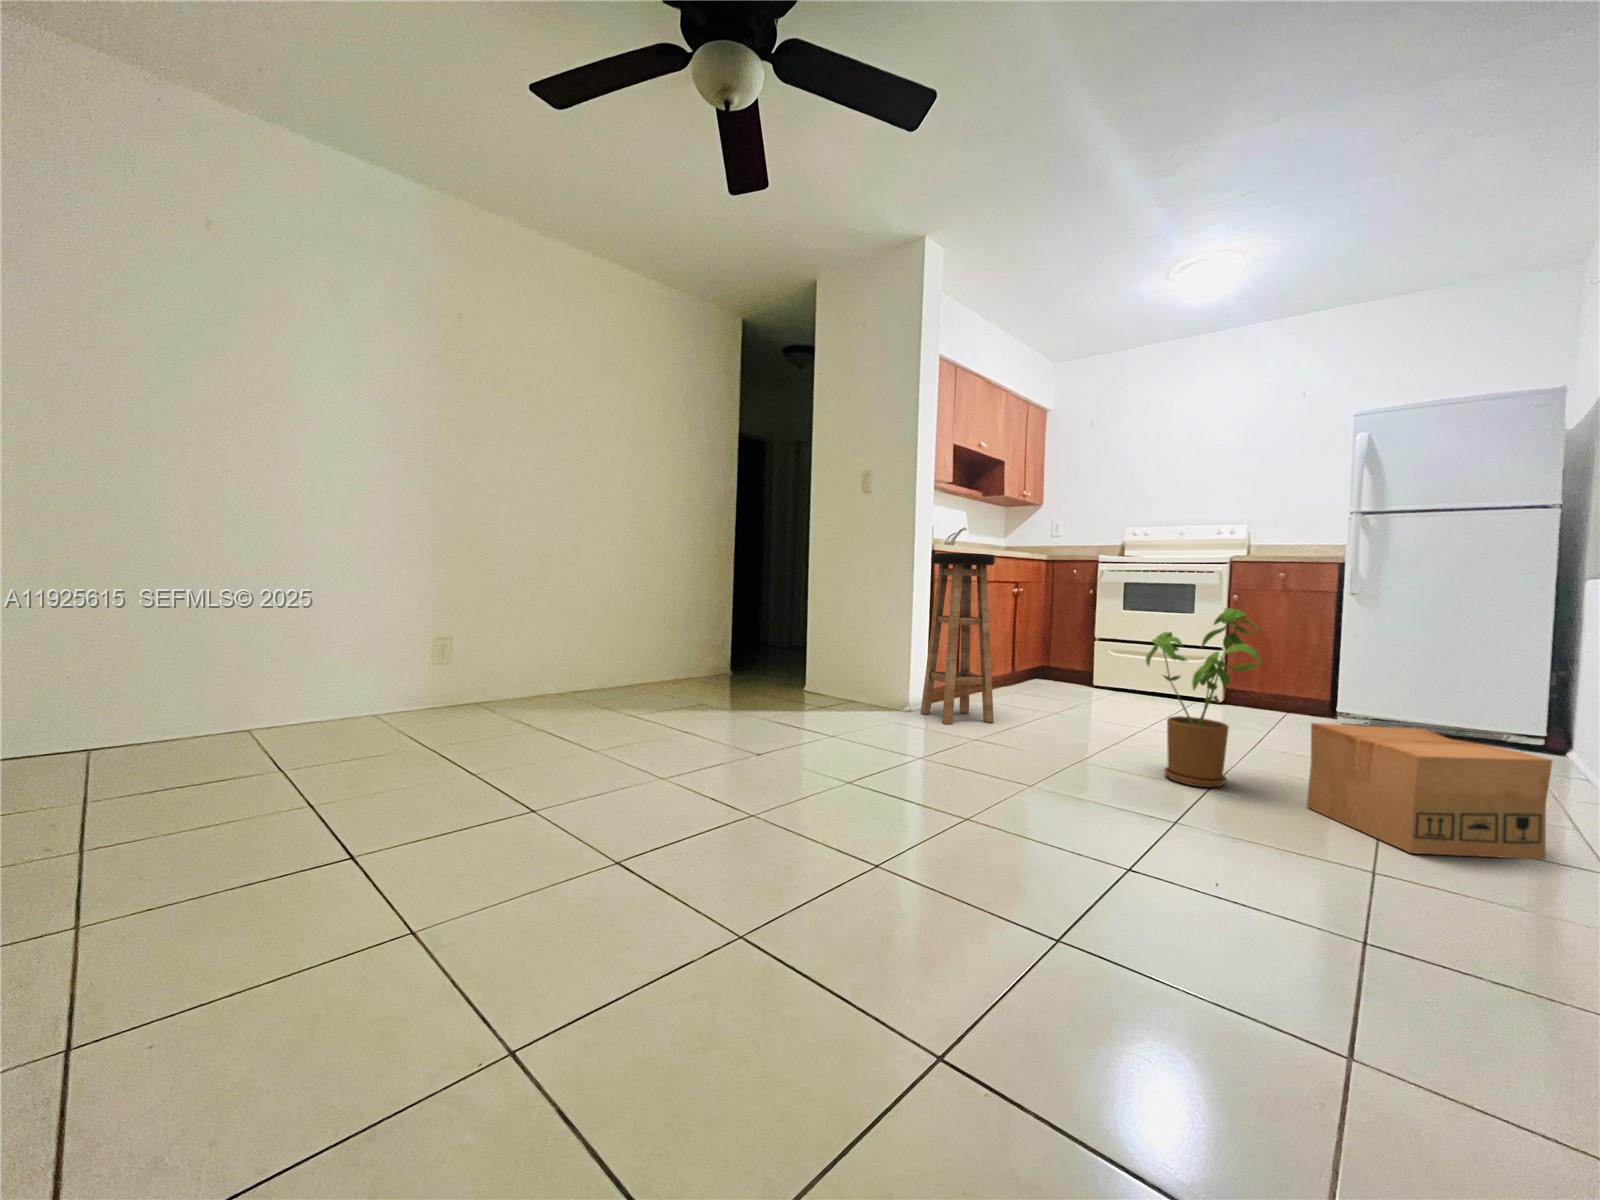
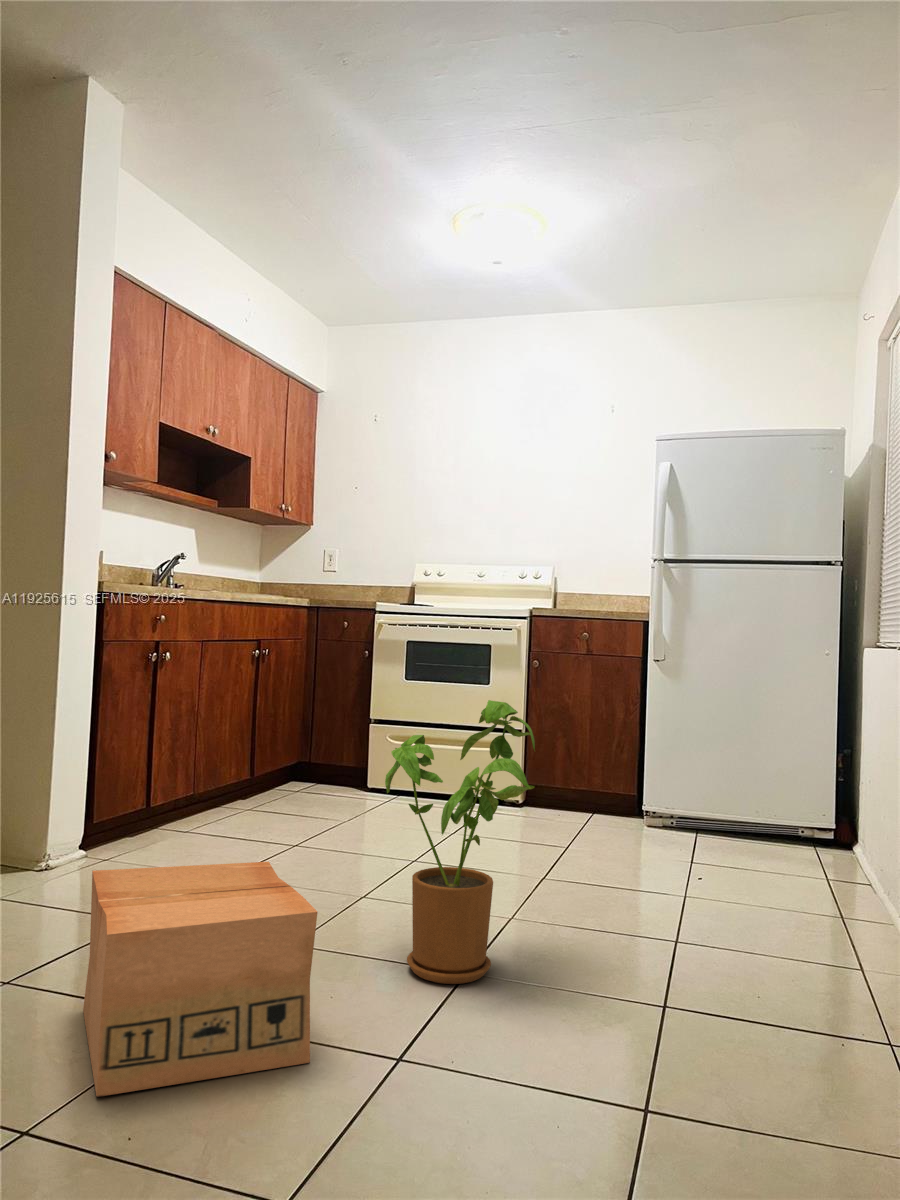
bar stool: present [921,553,995,724] -> none [56,599,187,898]
cardboard box: present [1307,723,1552,860] -> present [83,862,318,1097]

